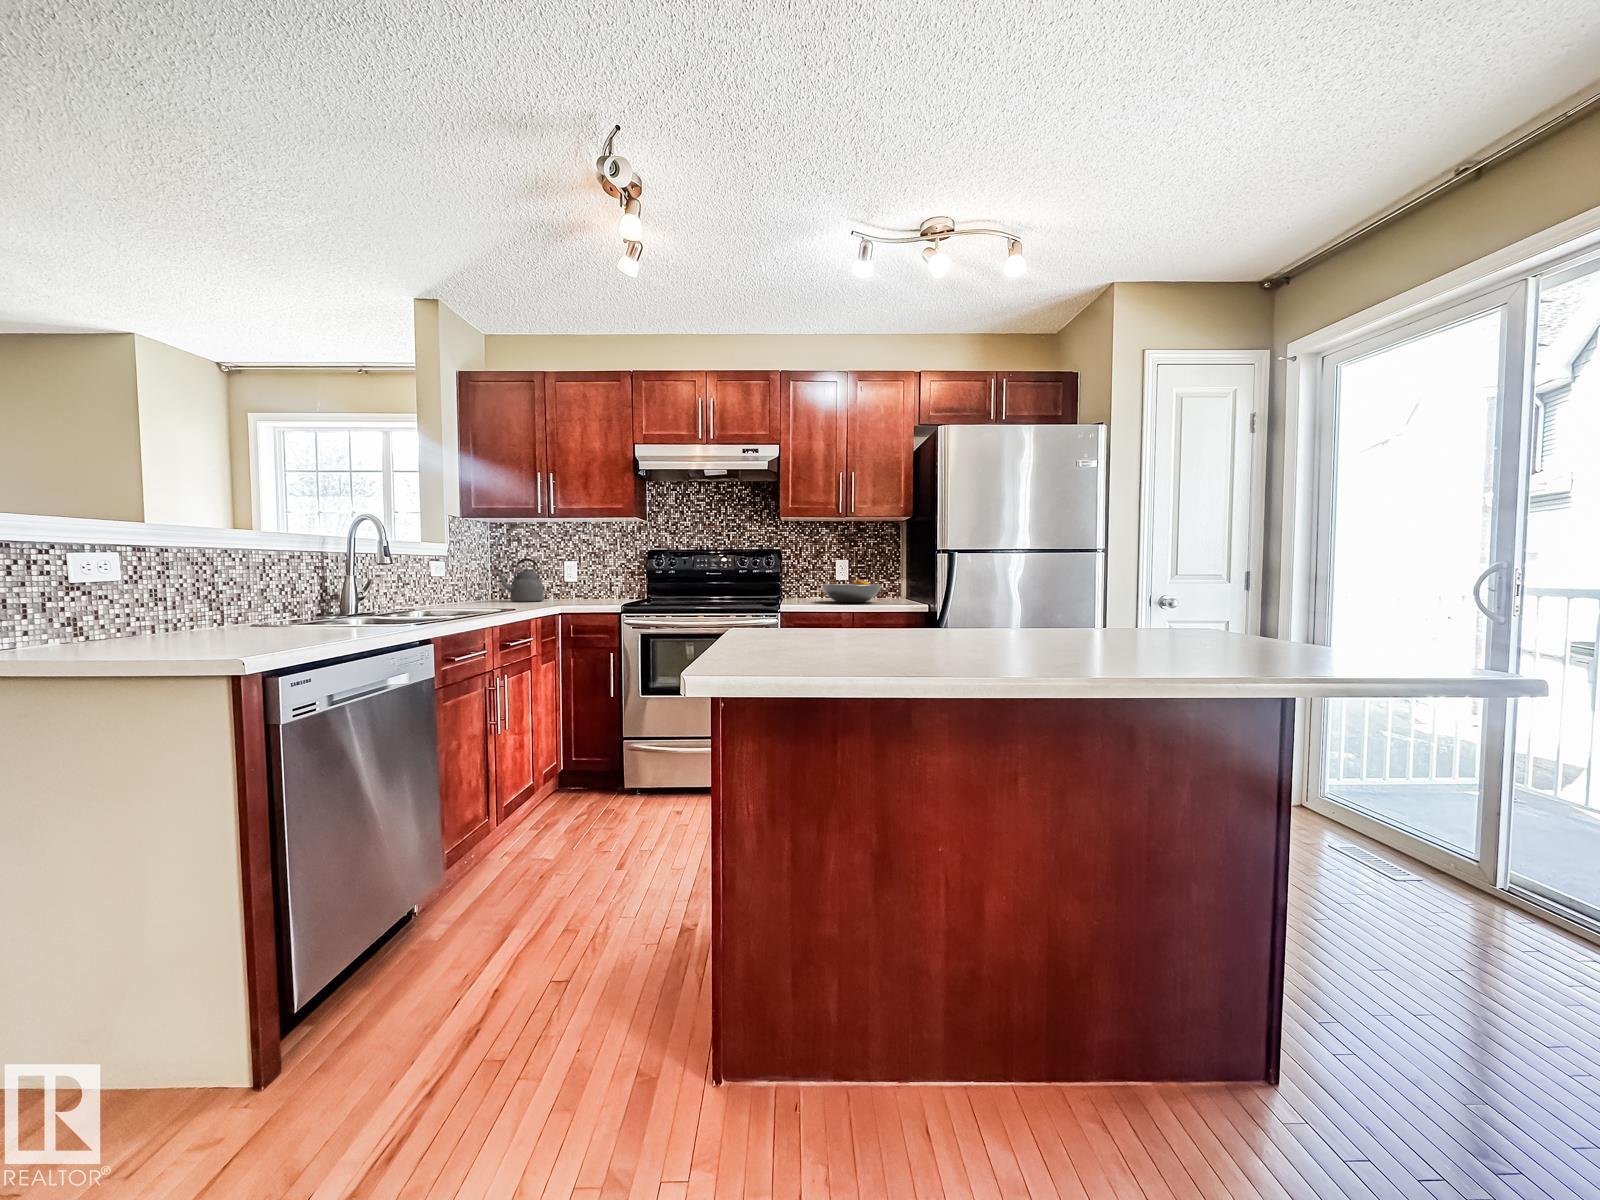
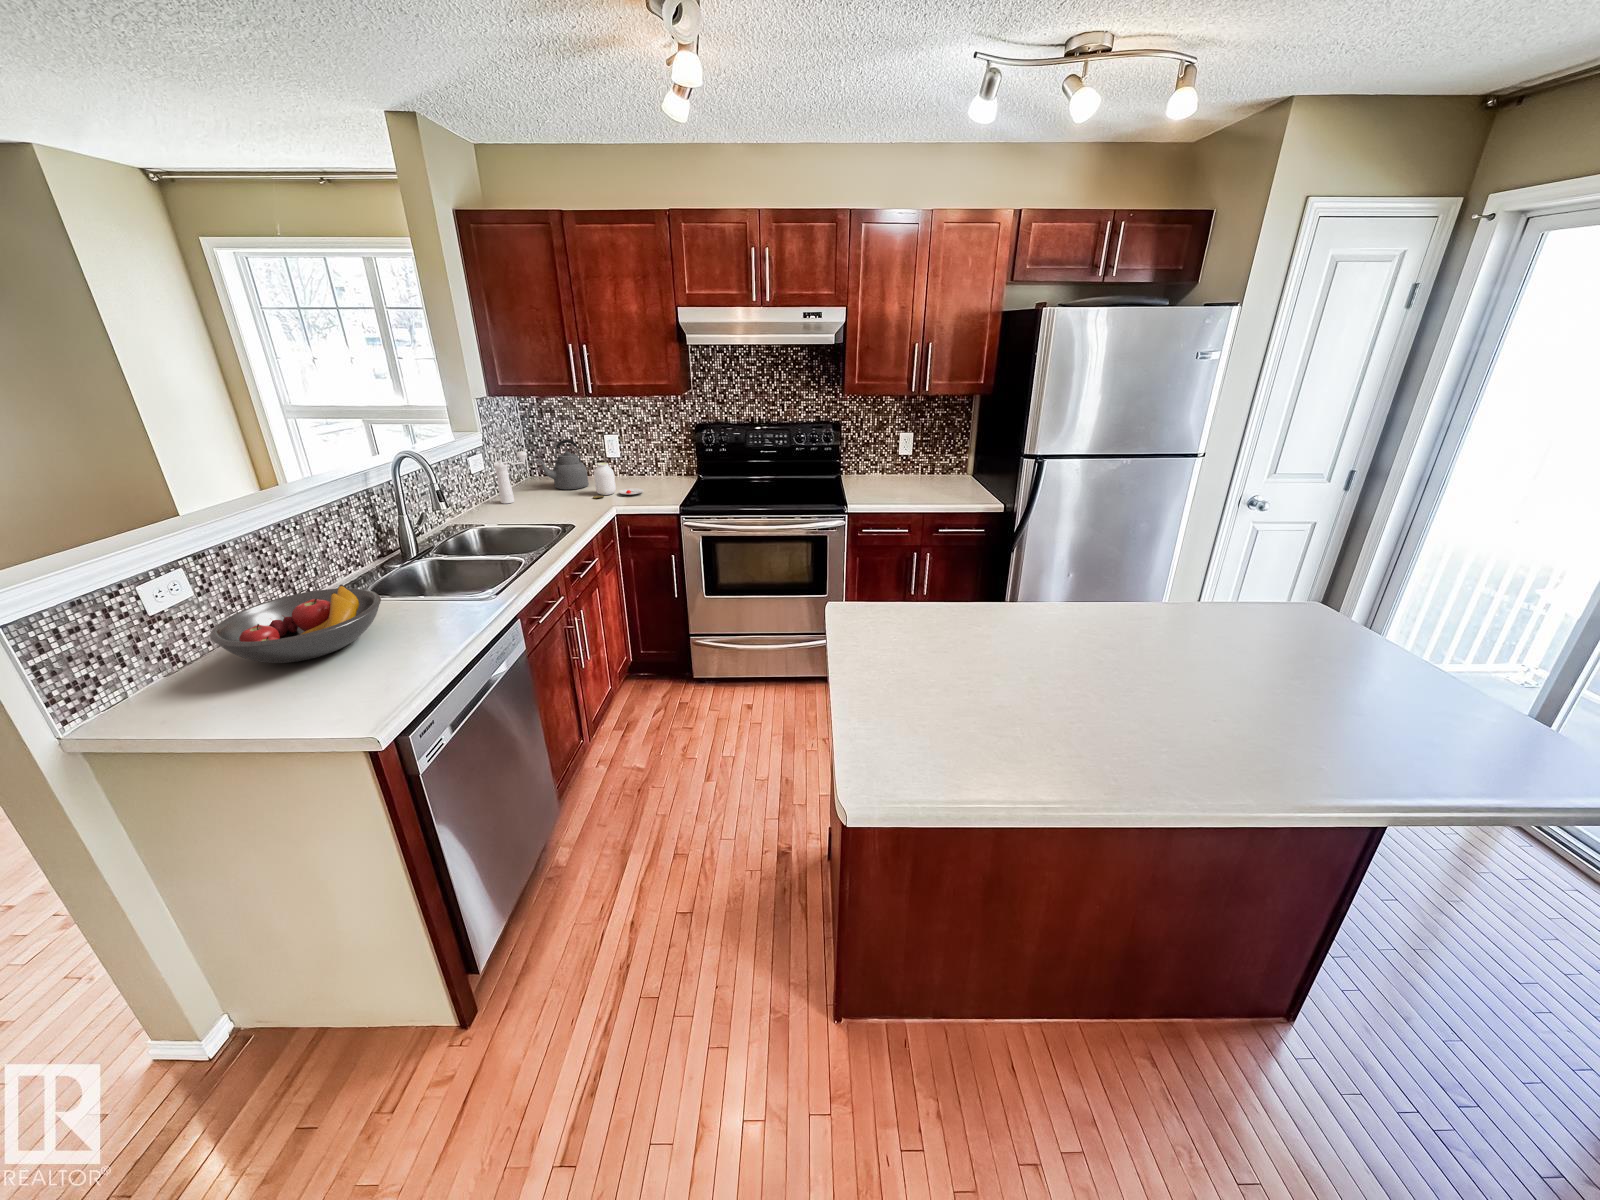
pepper mill: none [453,561,488,604] -> present [493,451,527,504]
jar: none [543,575,594,604] -> present [593,463,644,498]
fruit bowl: present [822,580,882,603] -> present [210,584,381,663]

